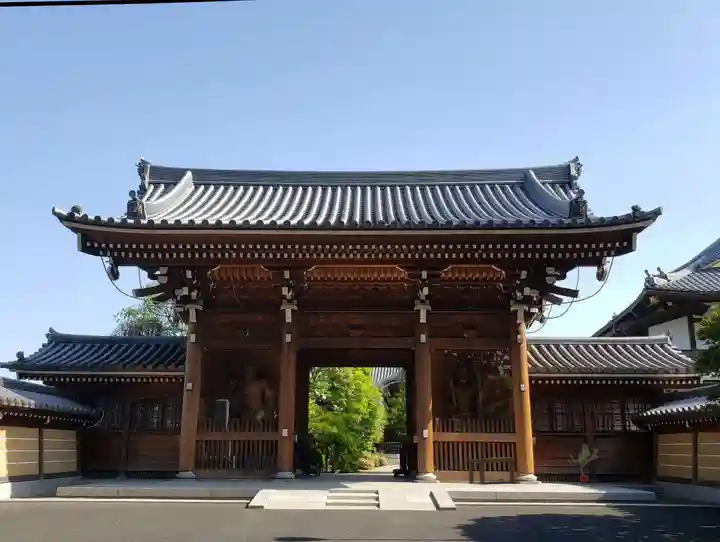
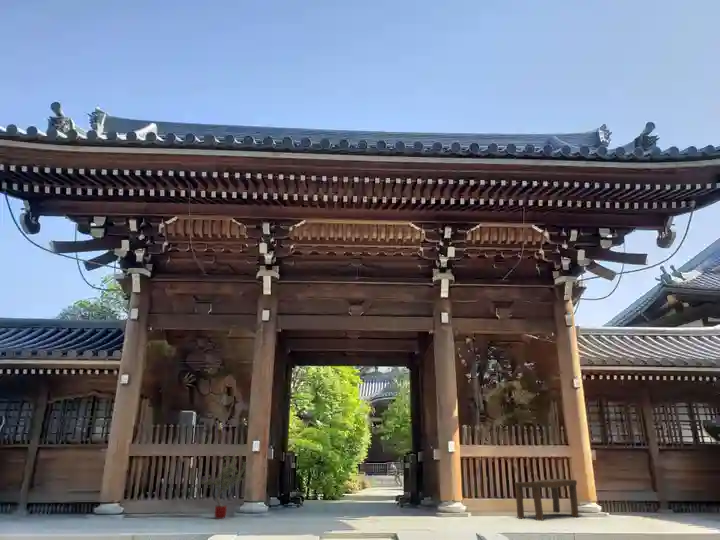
potted tree: present [569,445,598,483] -> present [201,455,247,519]

